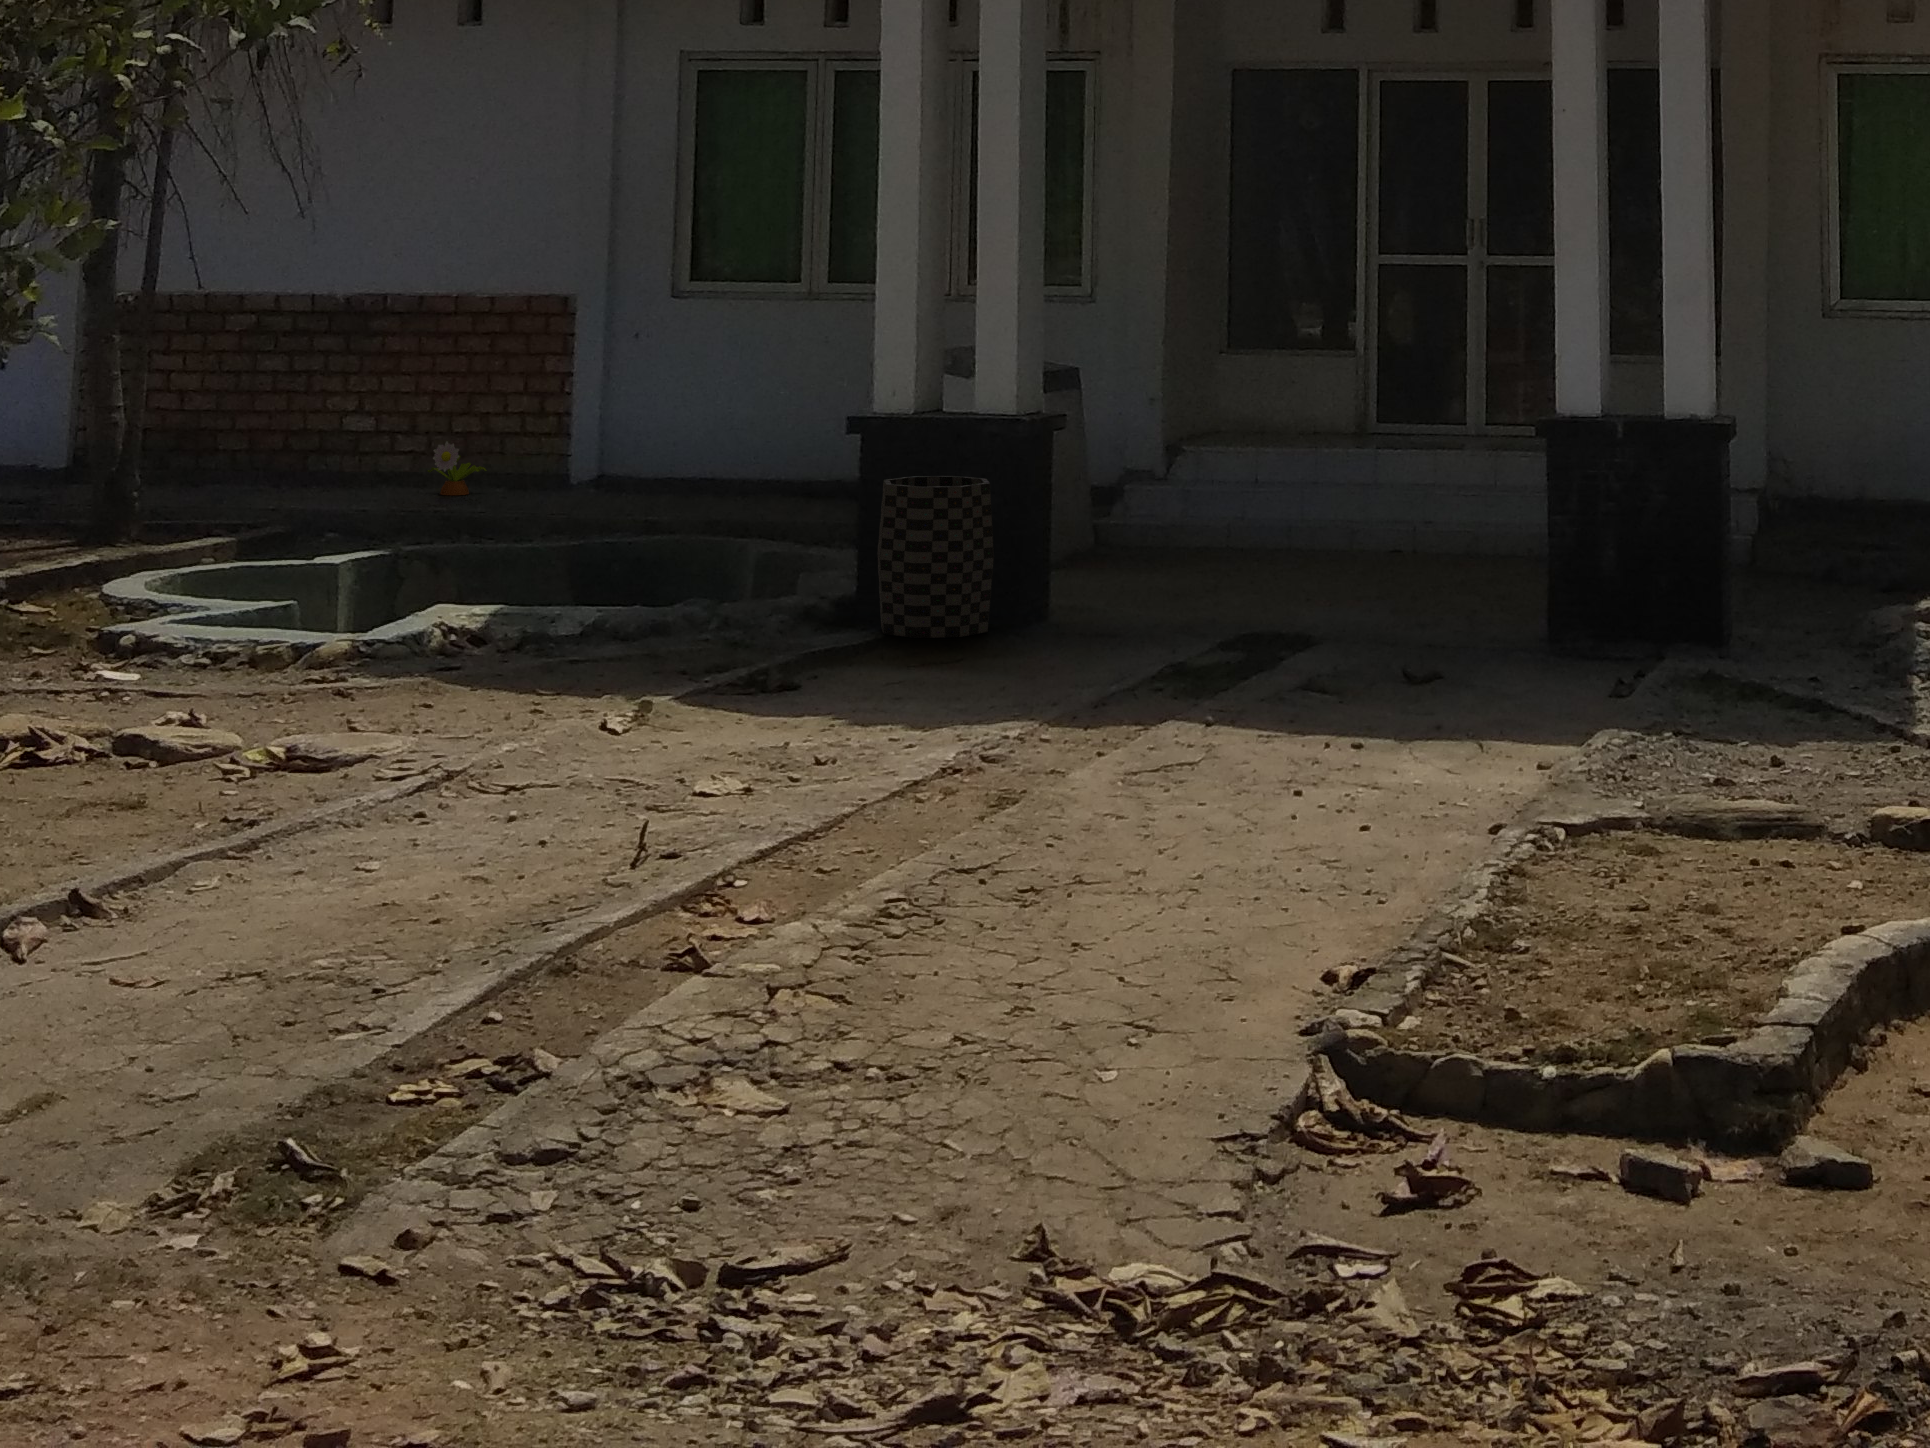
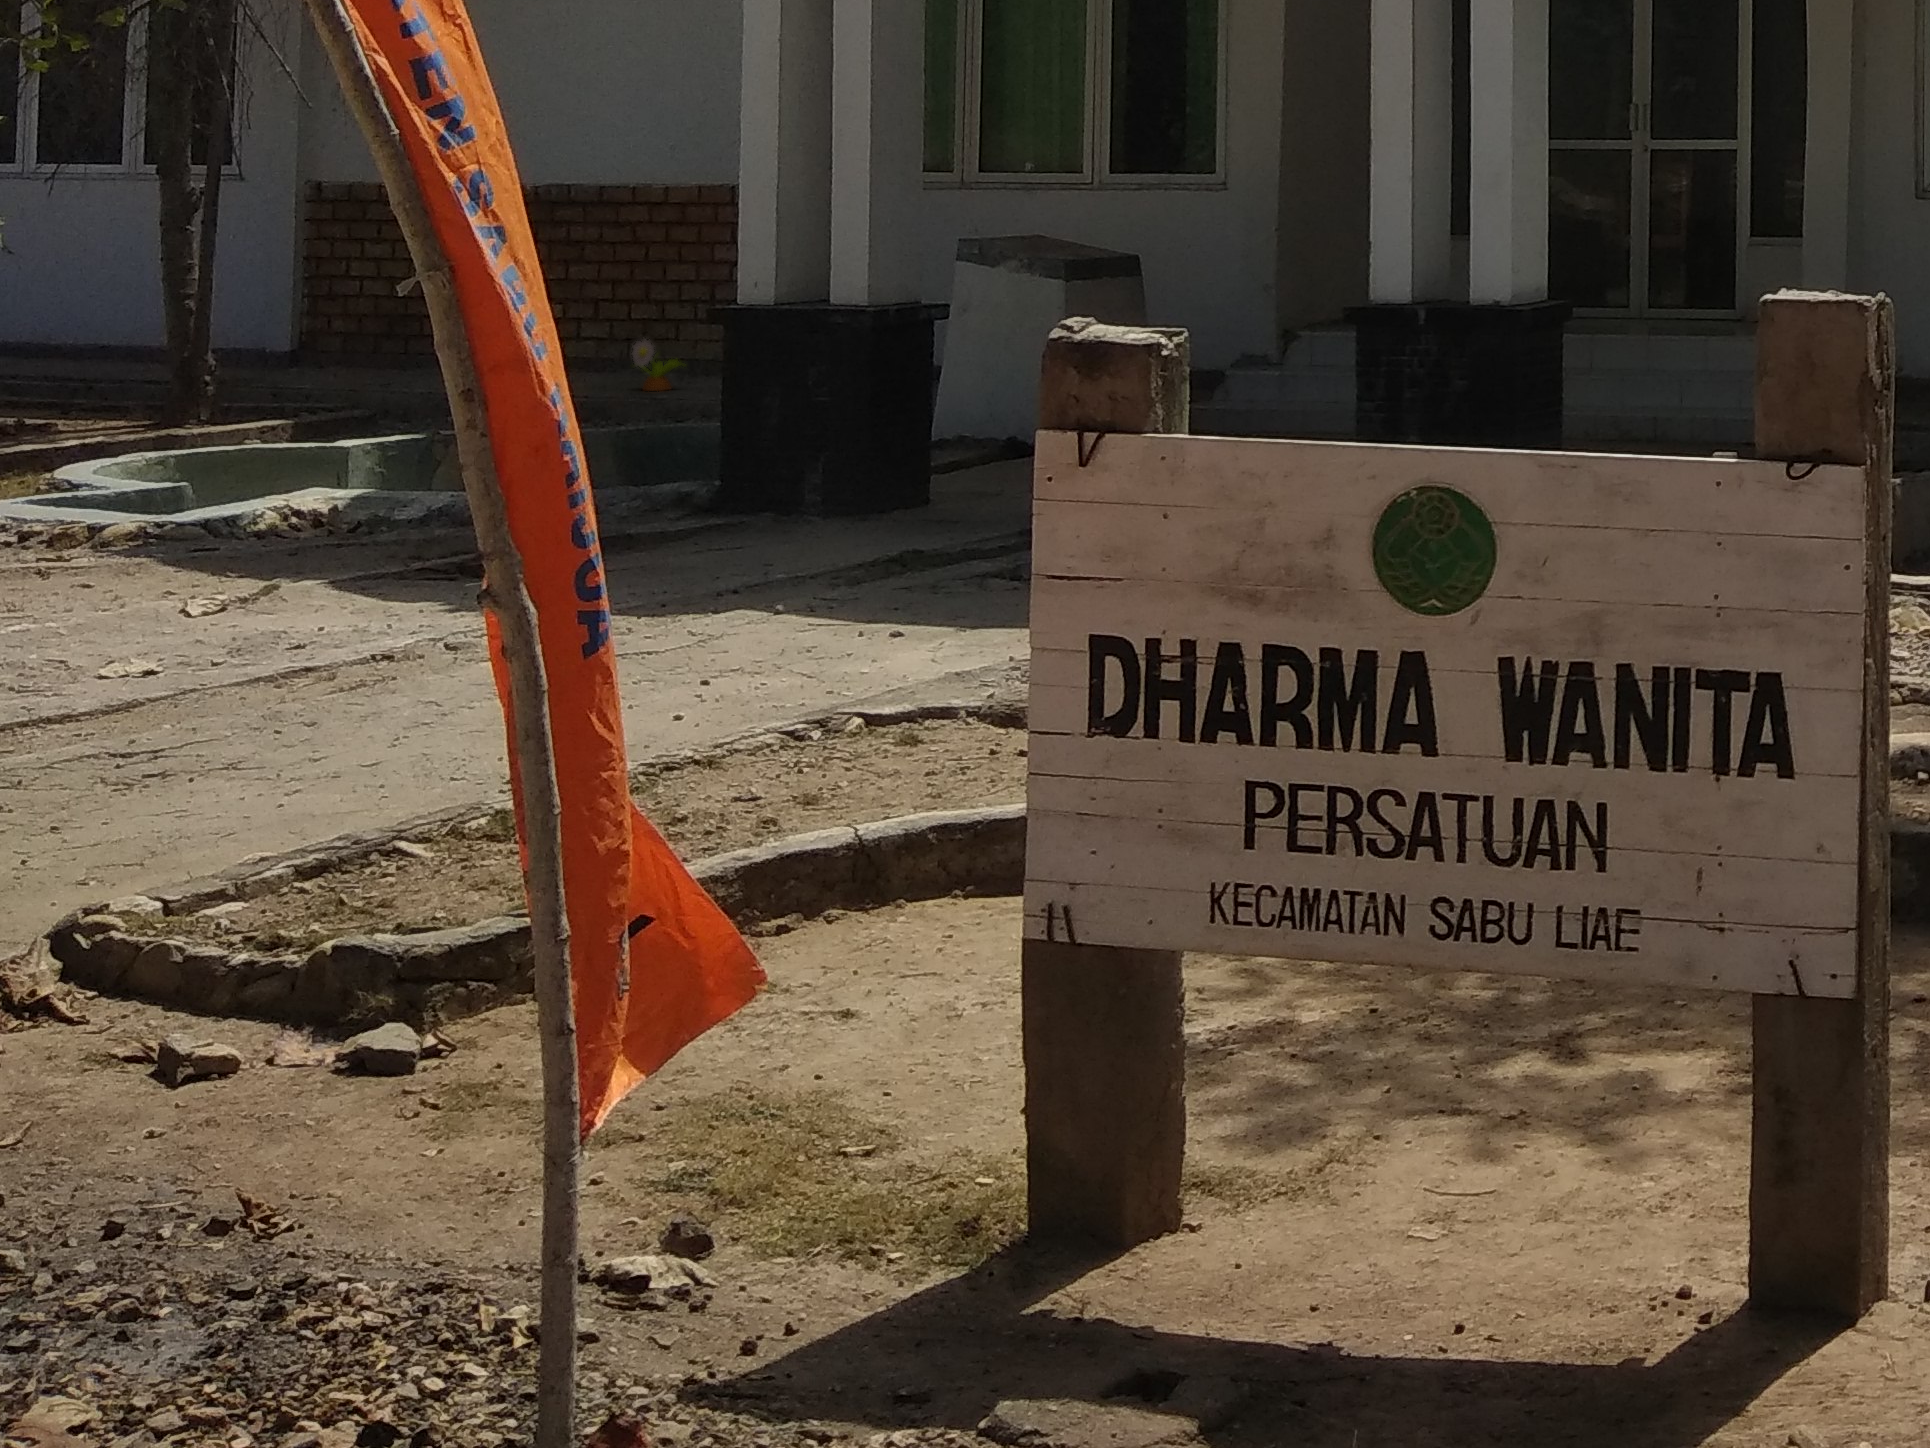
trash can: present [877,476,994,638] -> none [714,372,843,532]

